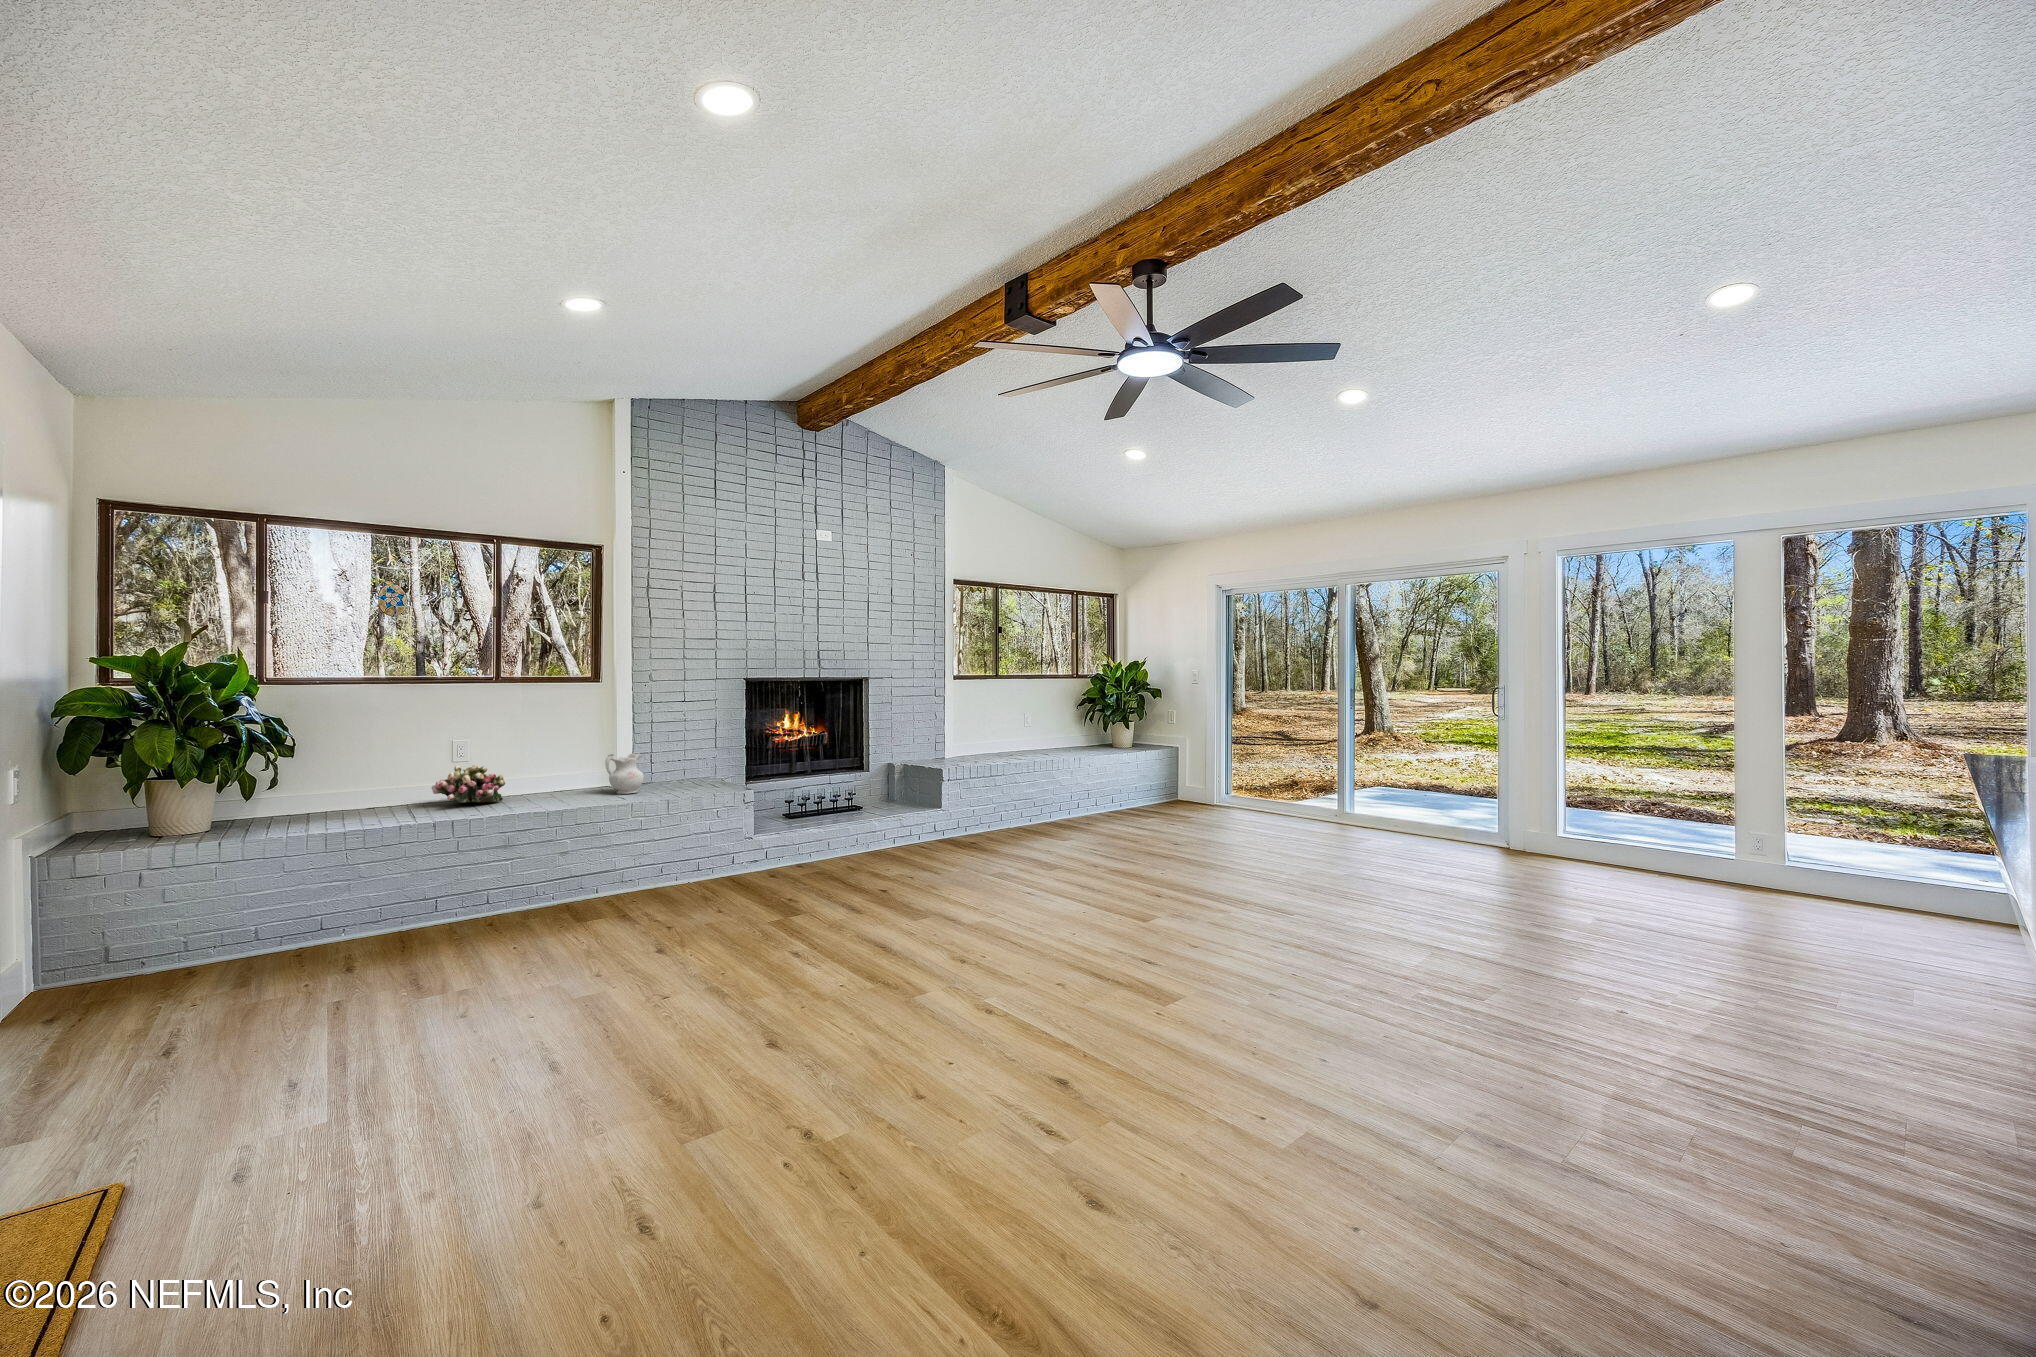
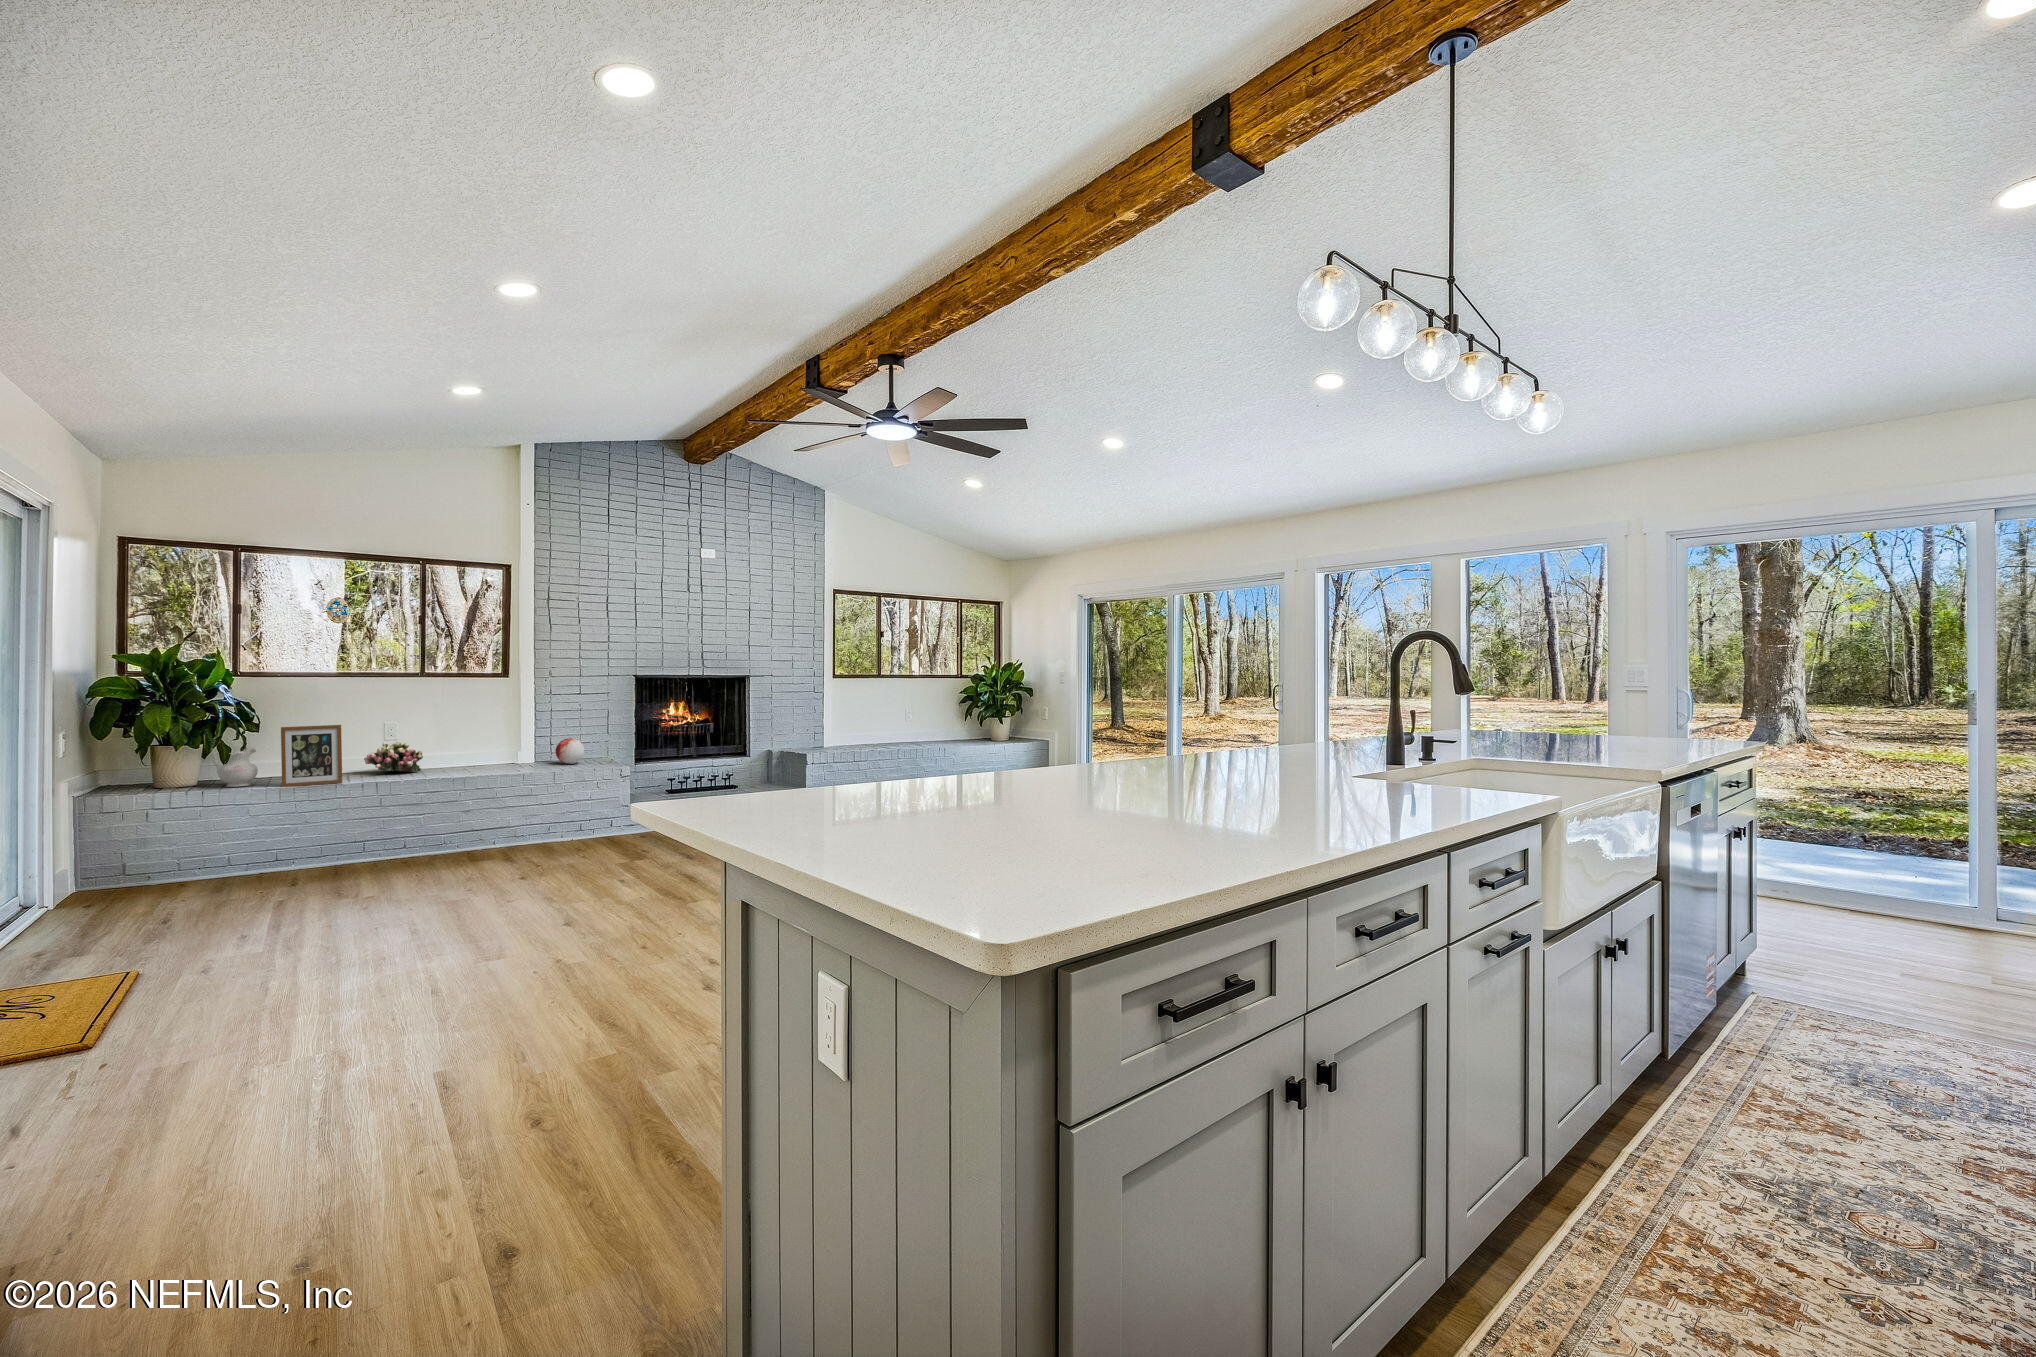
picture frame: none [326,747,408,831] -> present [281,725,342,787]
ceramic pitcher: present [605,753,644,794] -> present [212,747,258,787]
decorative orb: none [662,755,695,786] -> present [555,738,584,764]

